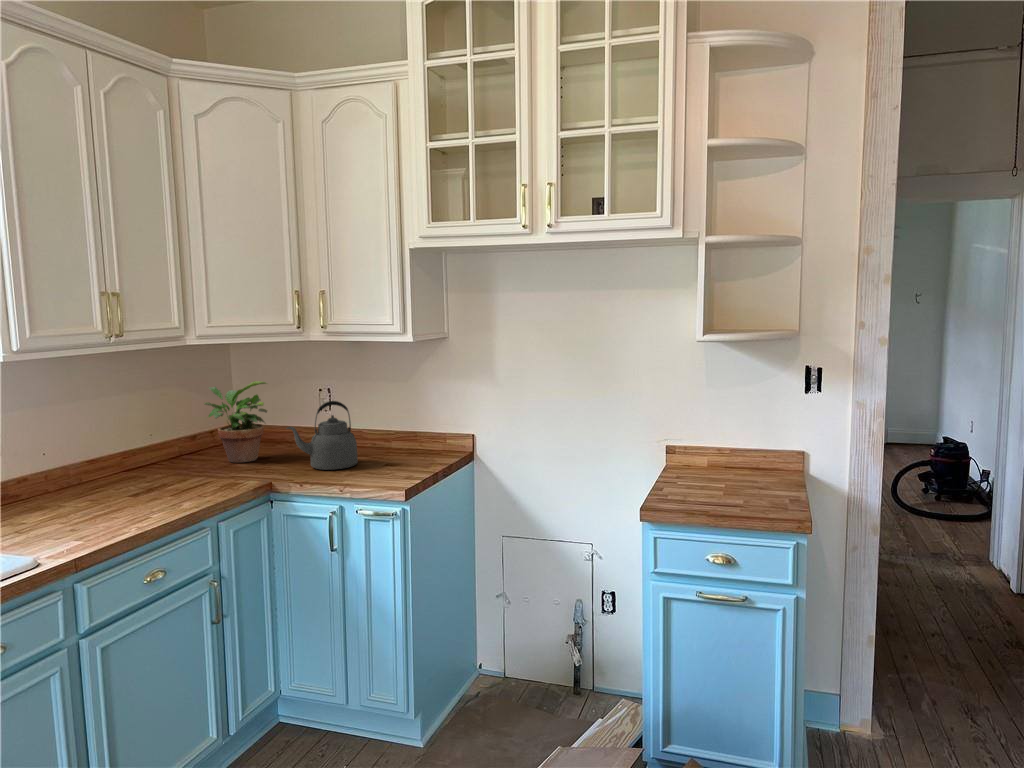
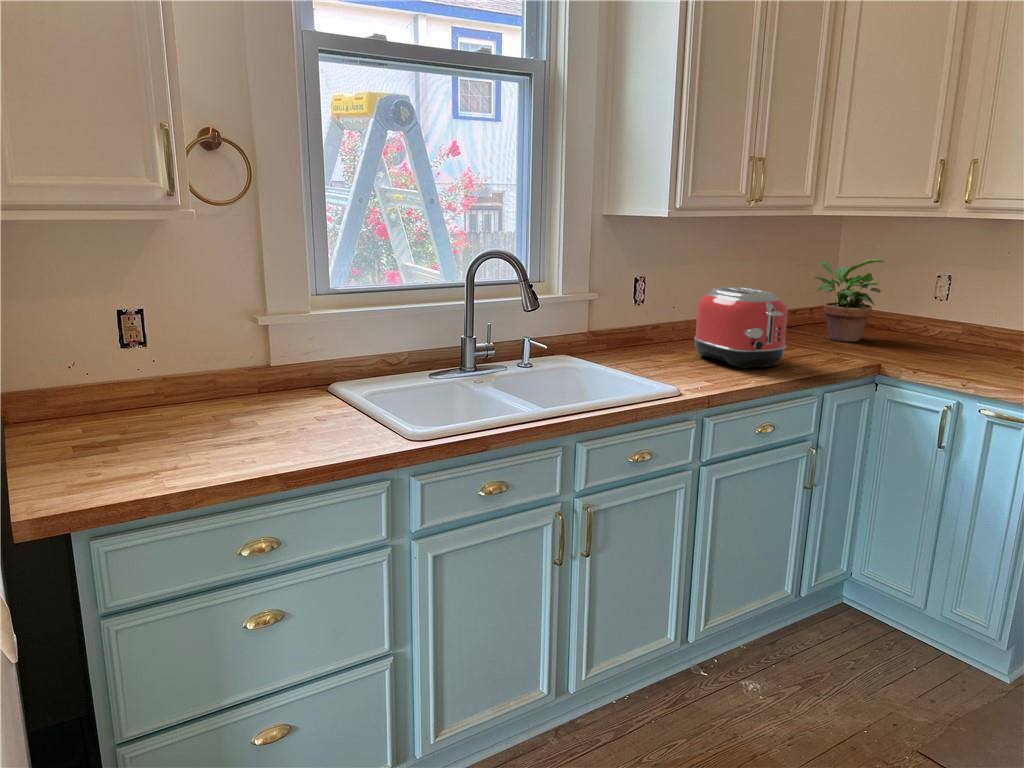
kettle: present [286,401,358,470] -> none [903,287,984,363]
toaster: none [65,426,172,515] -> present [694,287,787,369]

